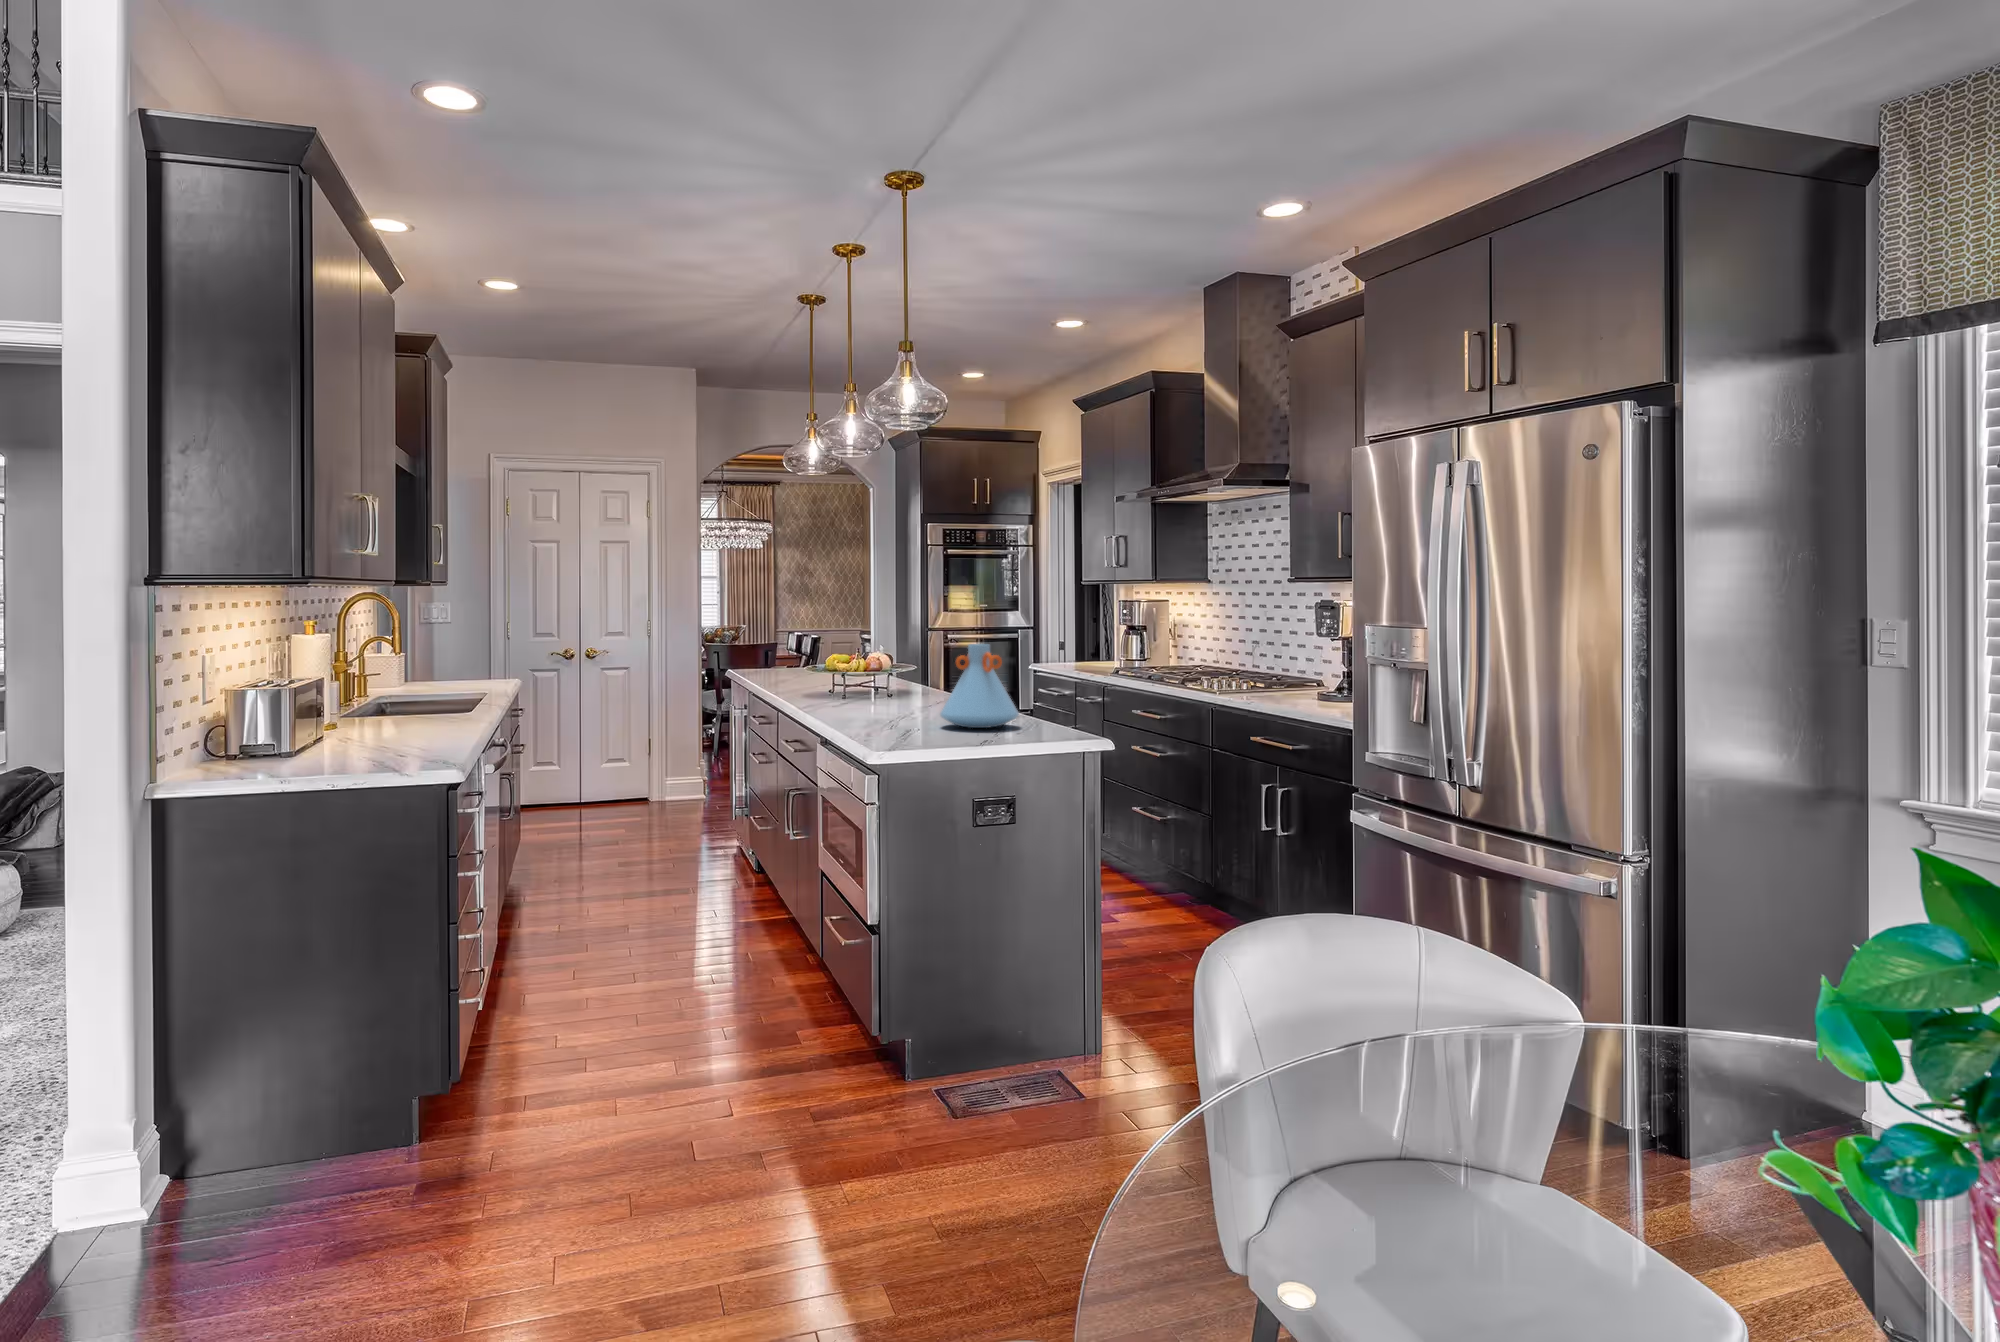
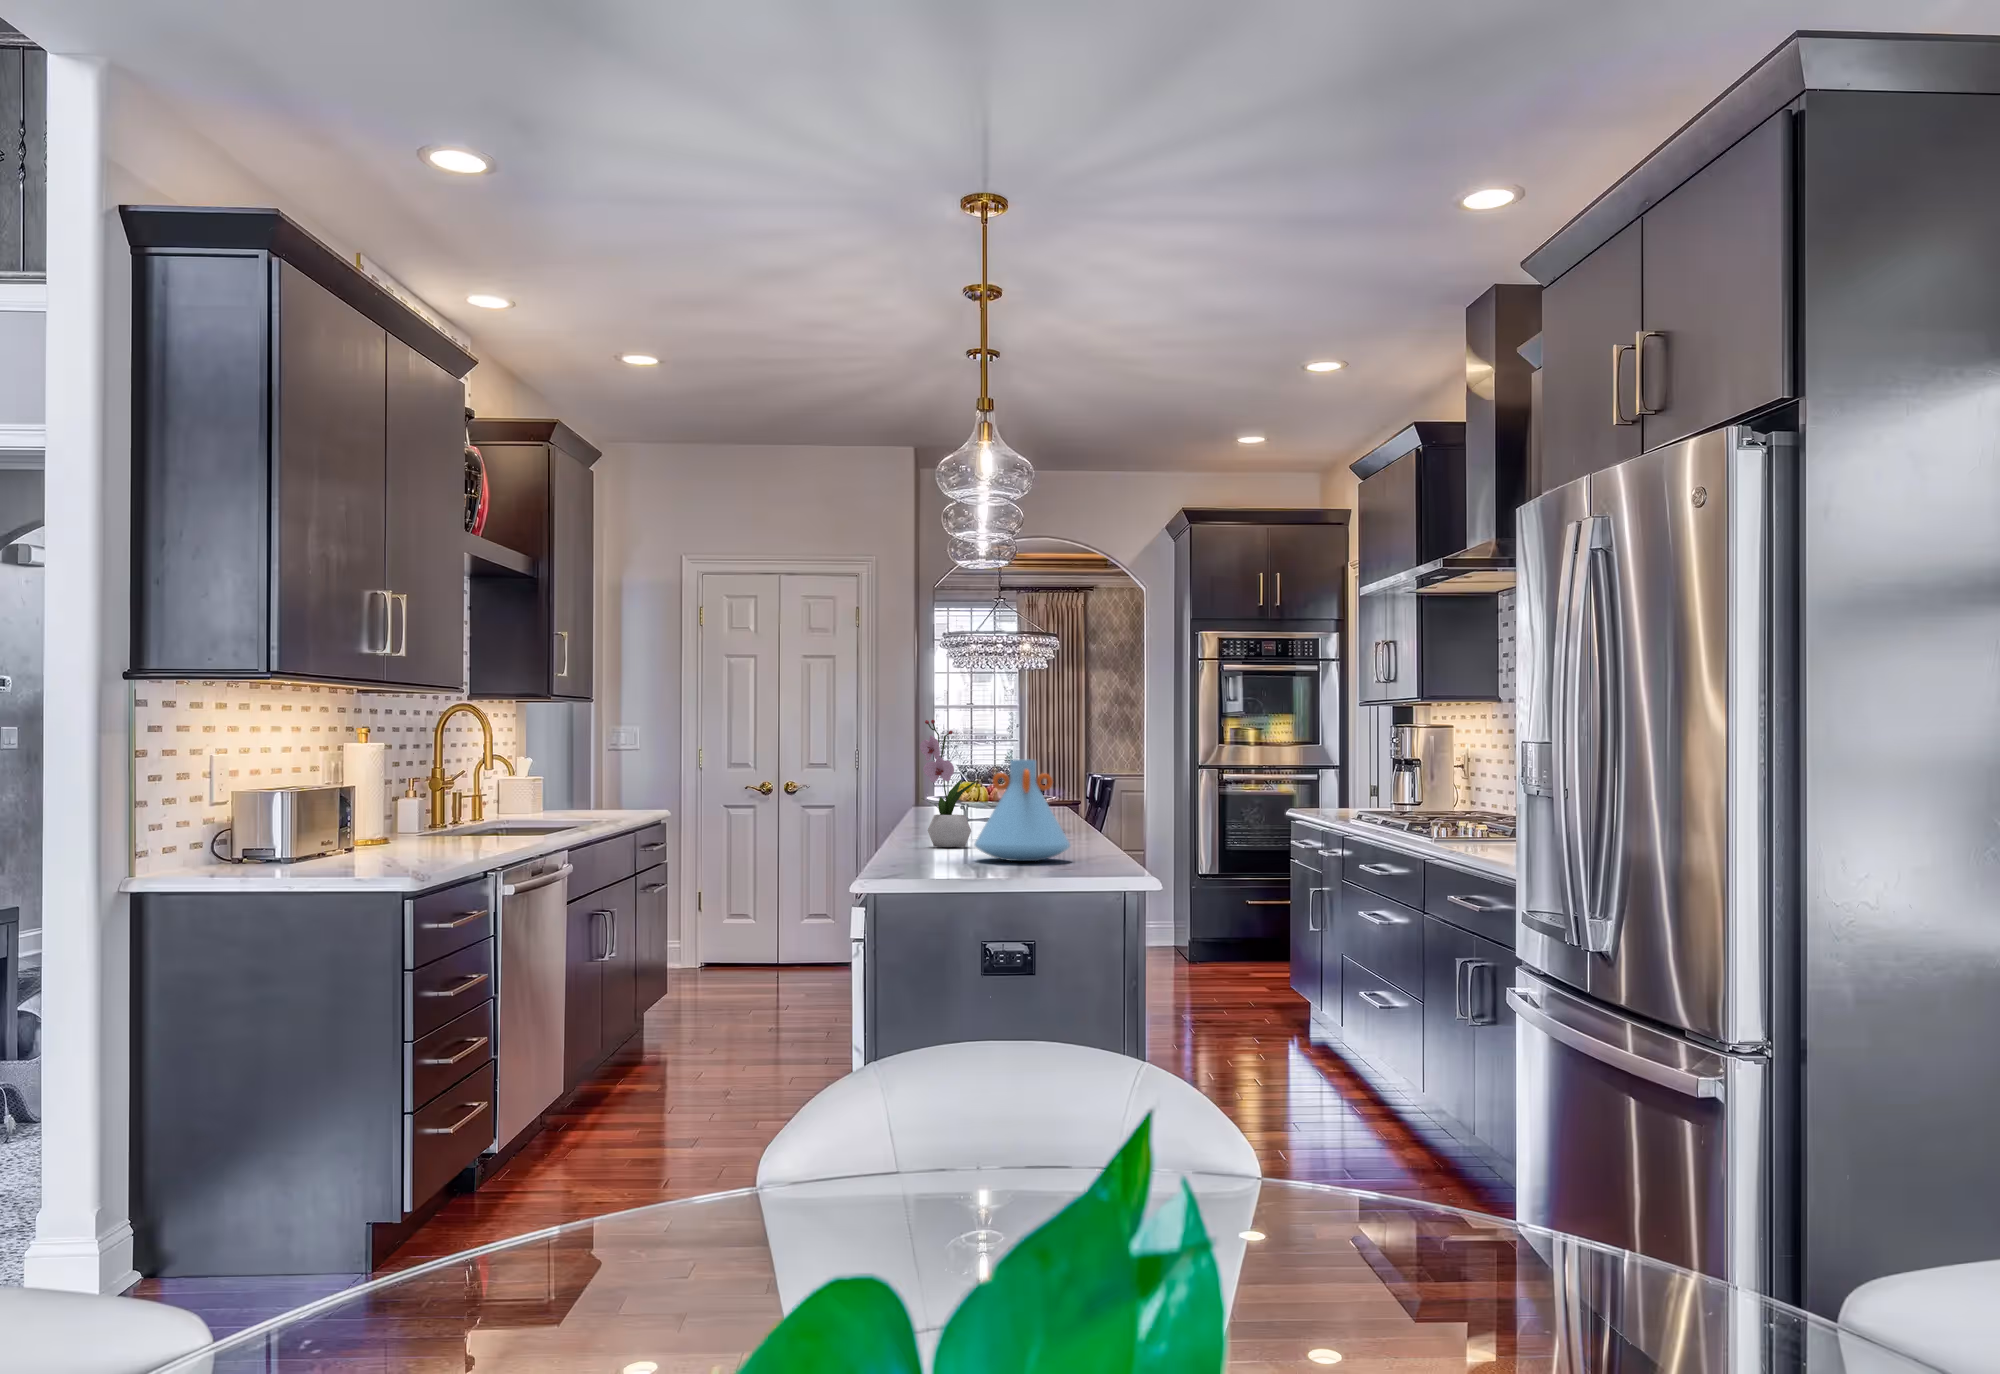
flower arrangement: none [858,608,905,714] -> present [920,720,977,847]

